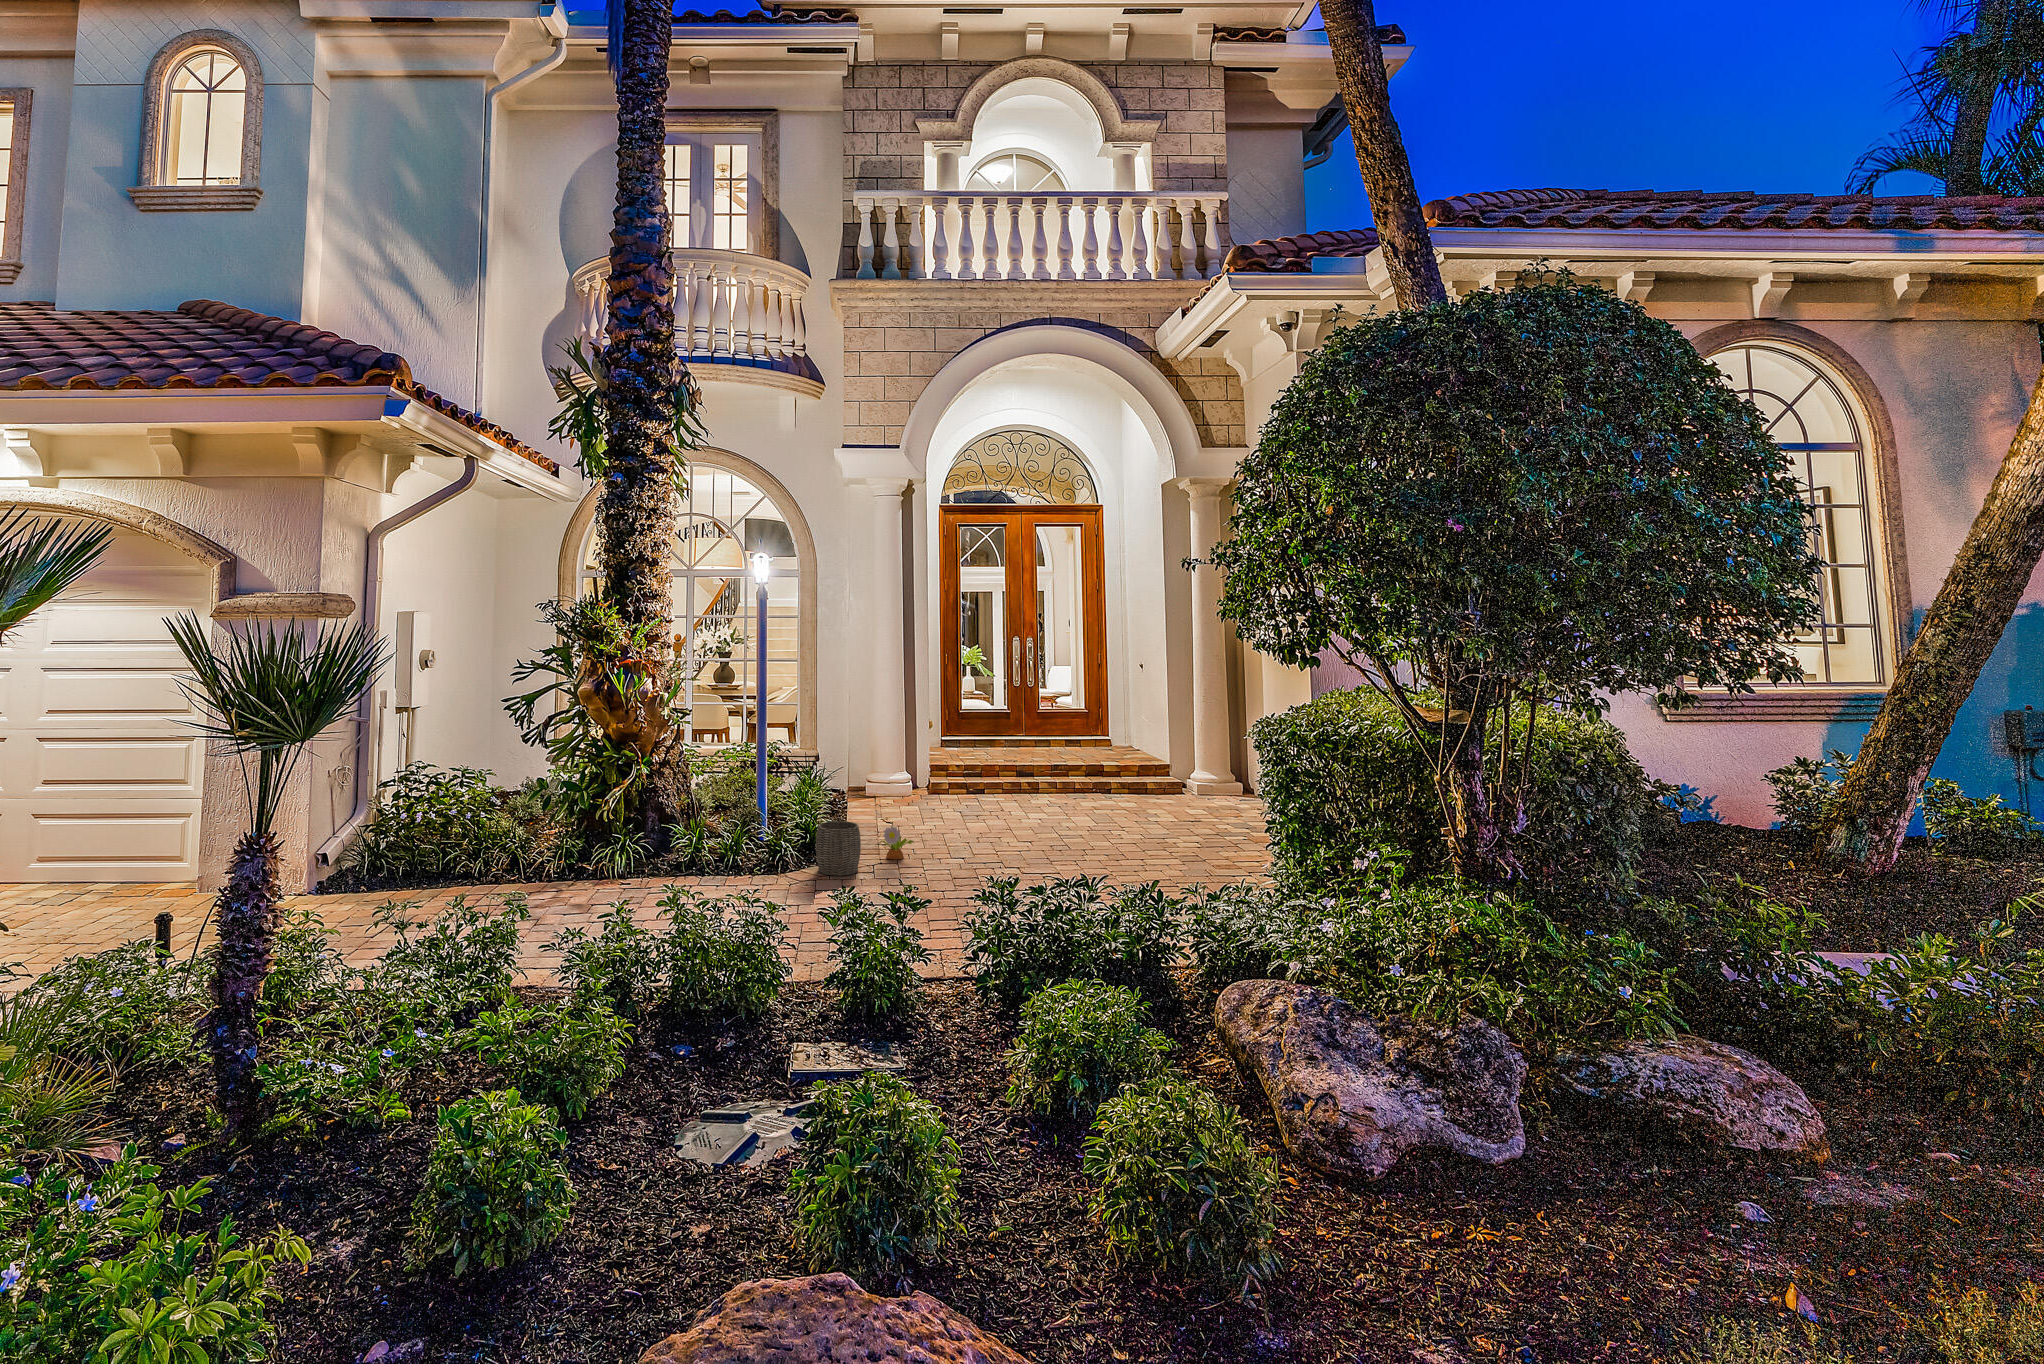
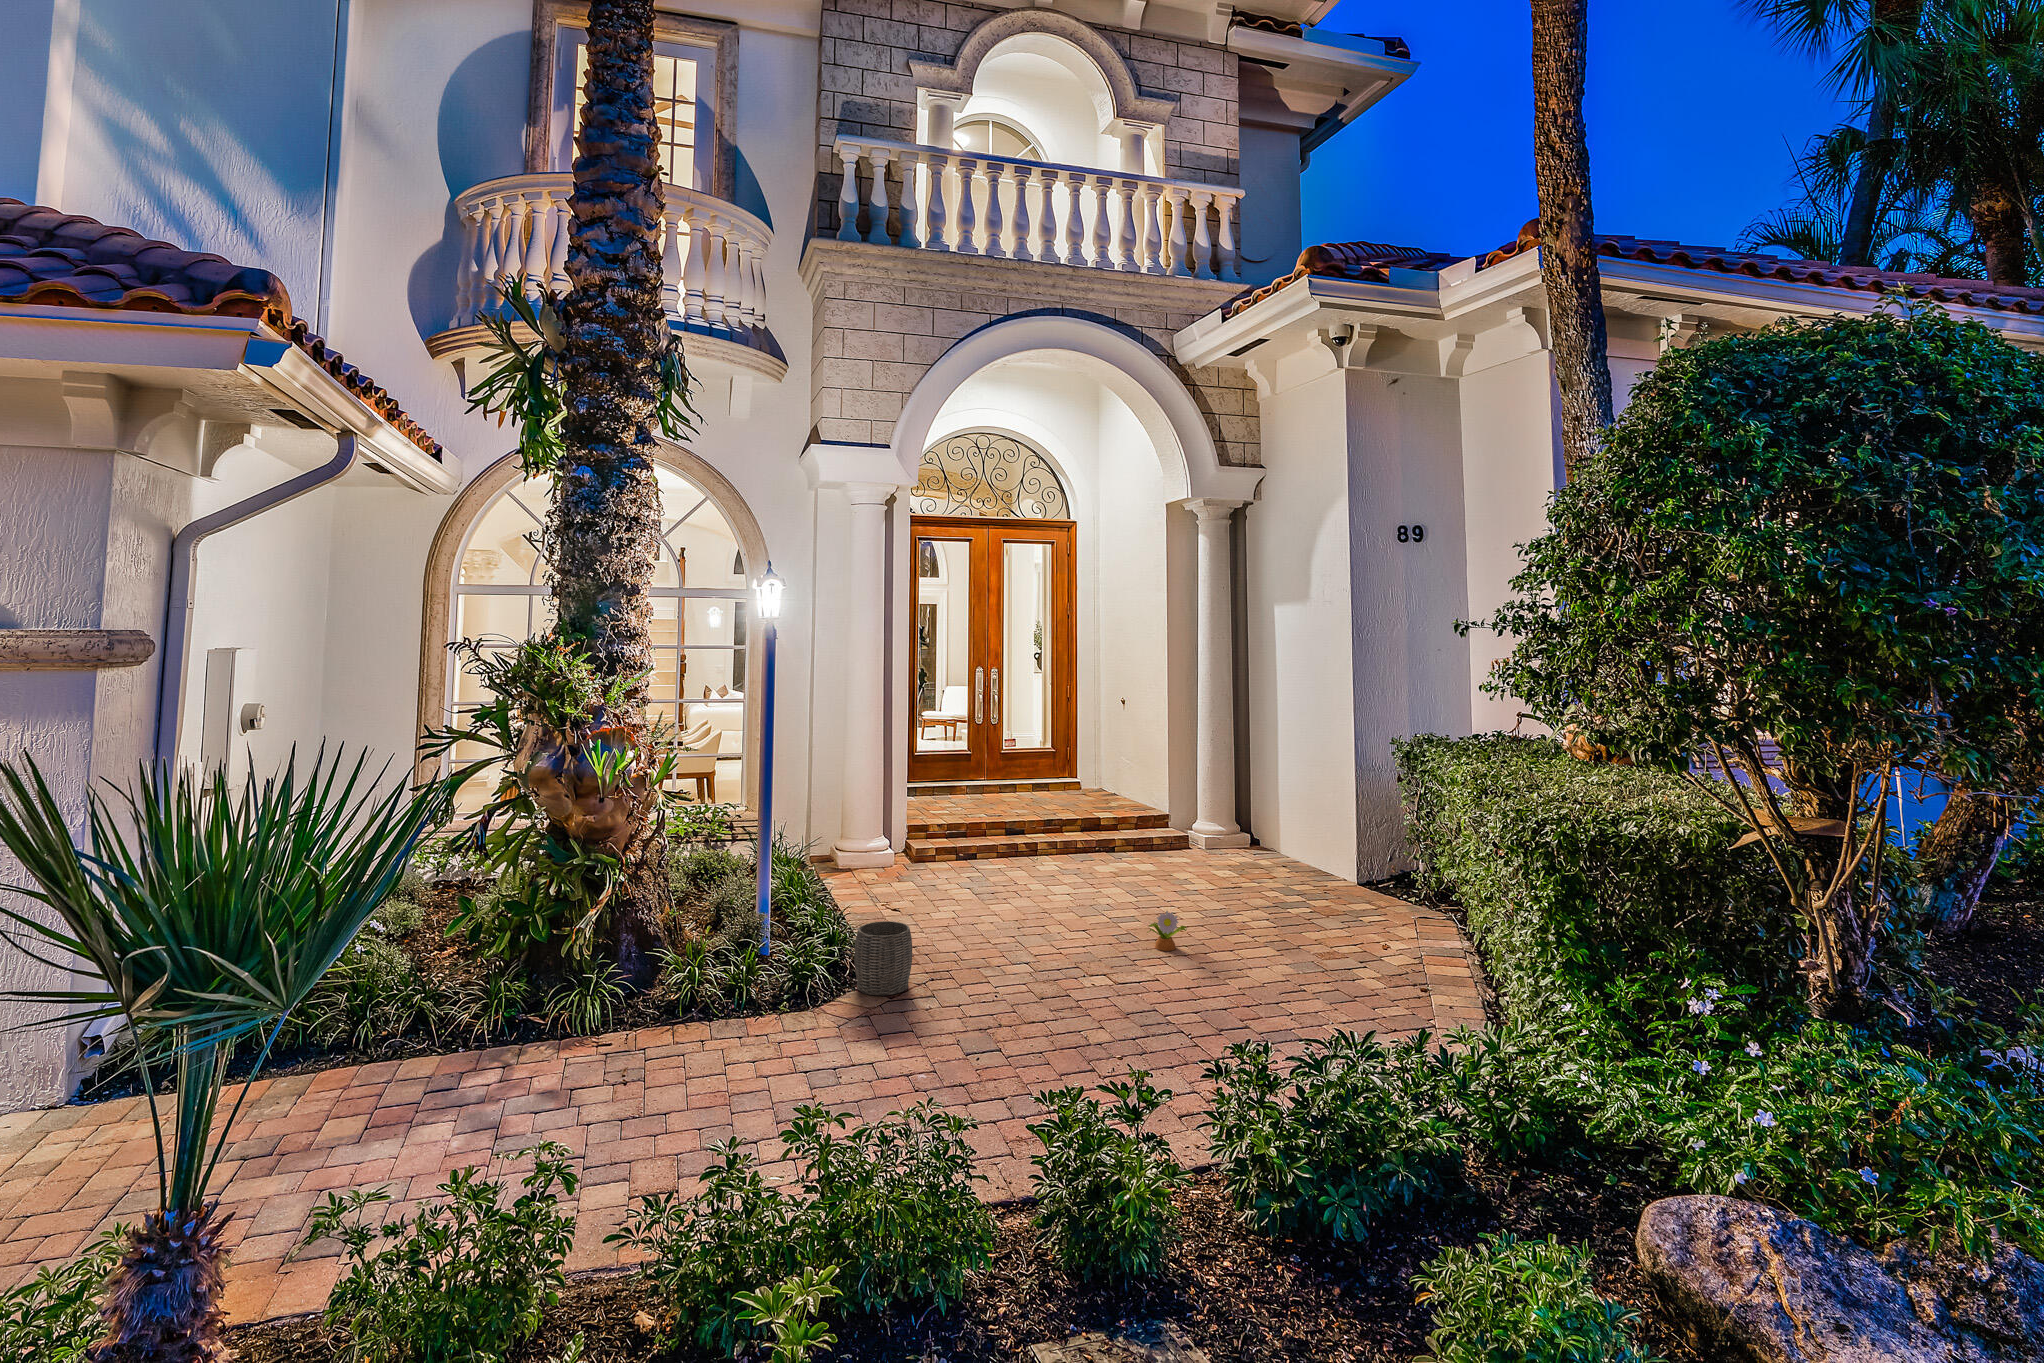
decorative plant: present [879,826,914,859] -> present [1147,911,1187,951]

